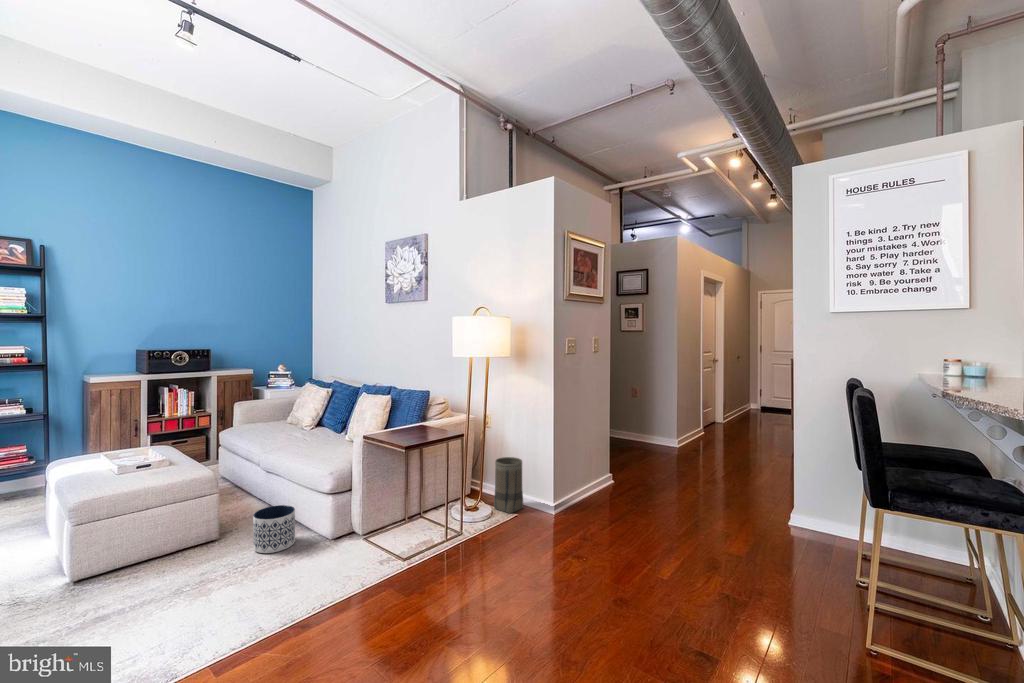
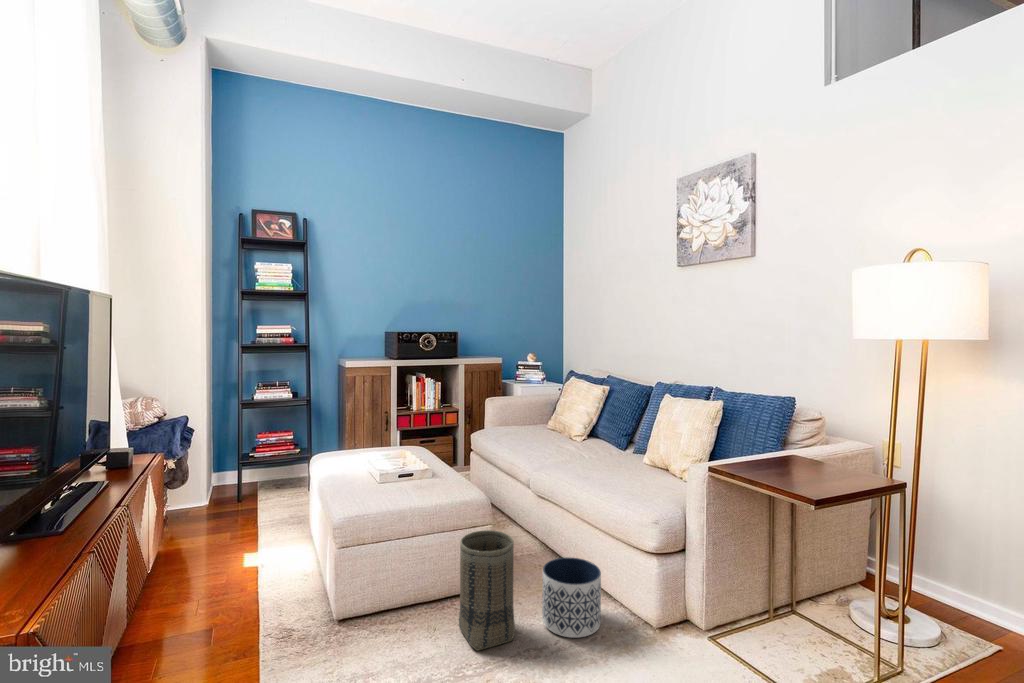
basket: present [494,457,523,513] -> present [459,530,515,651]

